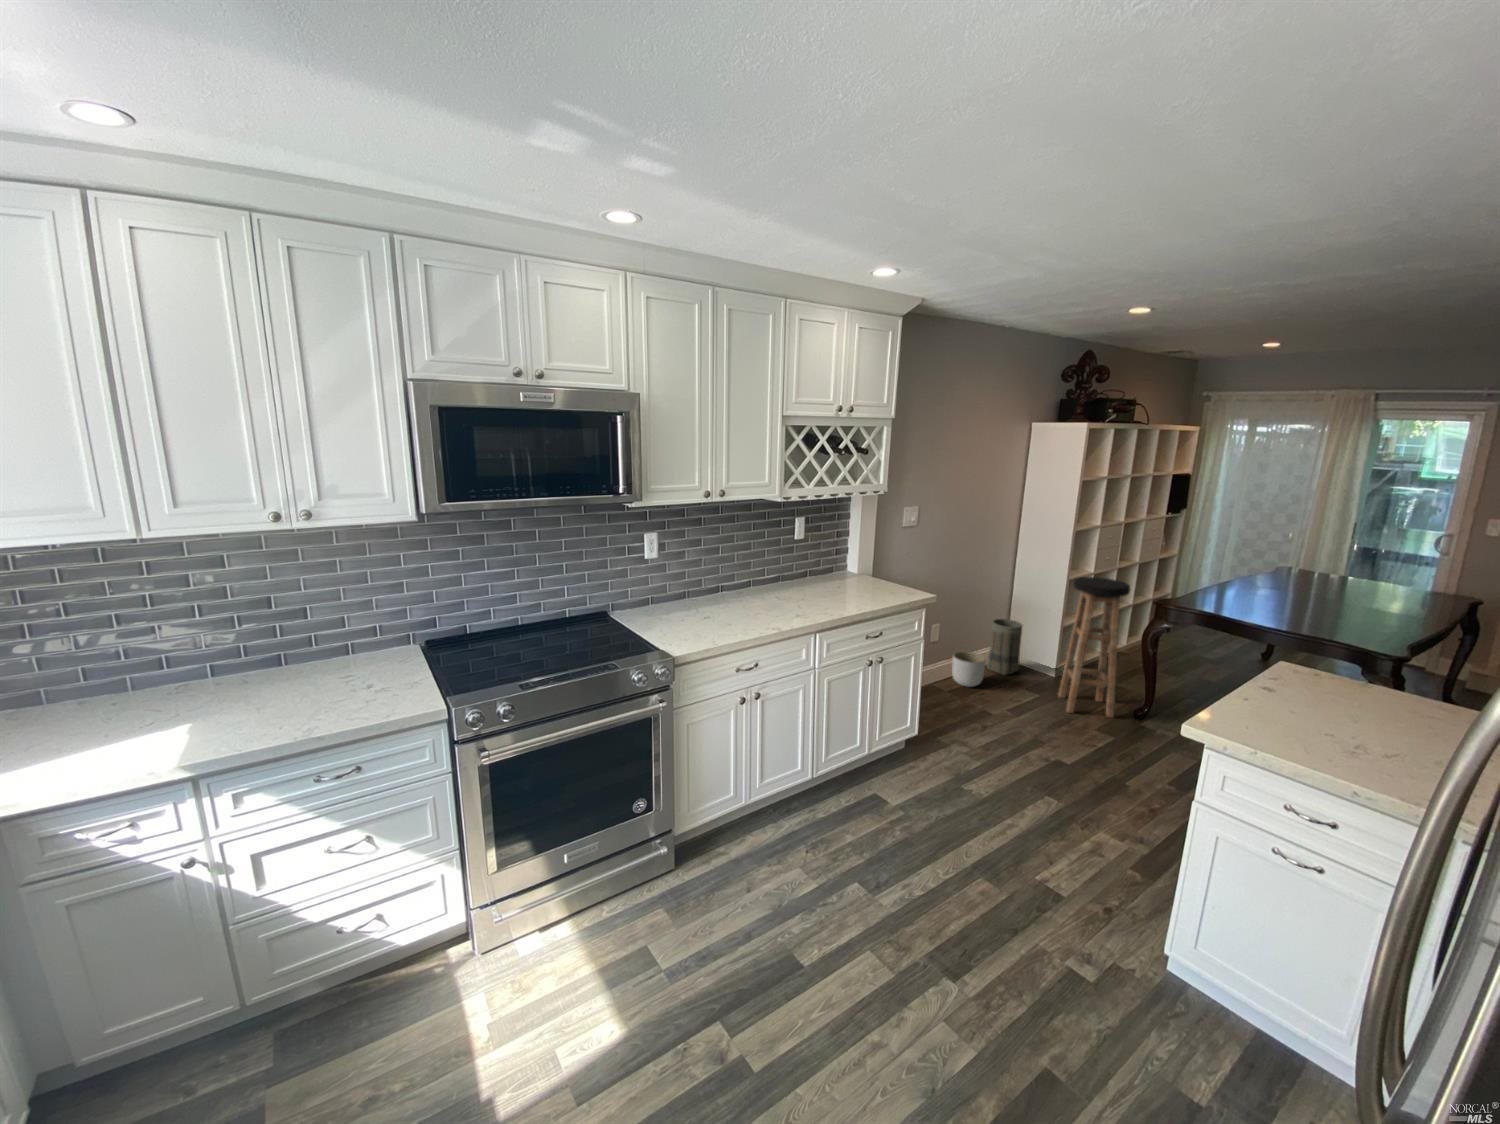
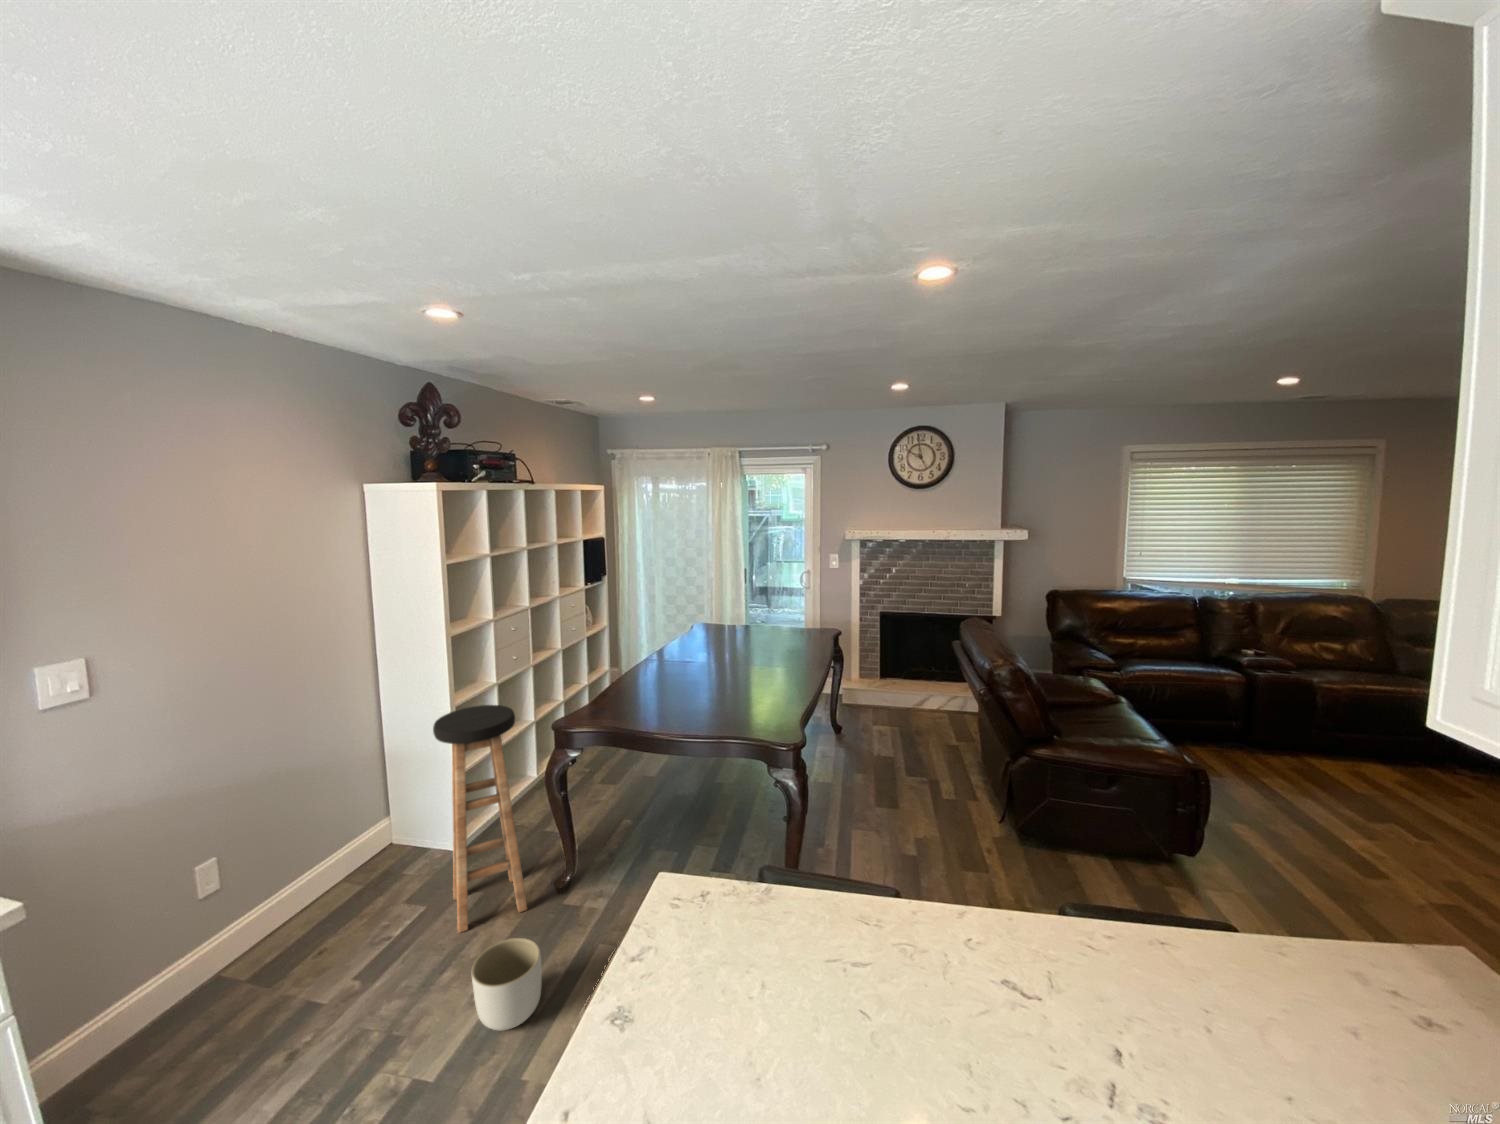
basket: present [987,619,1022,675] -> none [342,788,404,884]
planter: present [952,651,986,687] -> present [472,938,542,1030]

